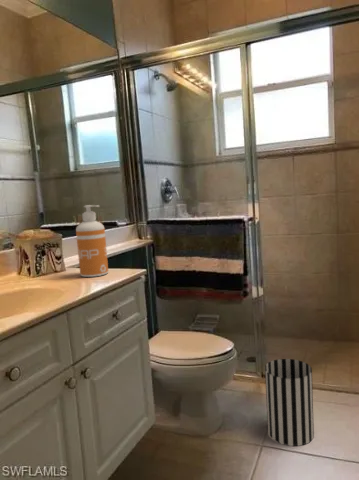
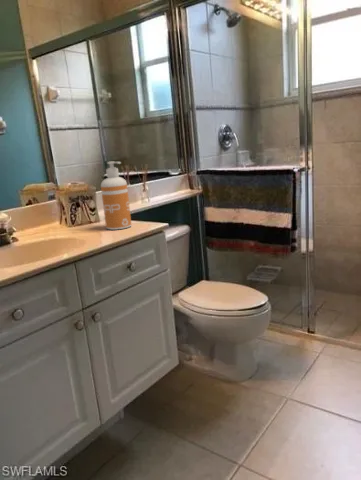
wastebasket: present [265,359,314,446] -> none [295,318,344,404]

